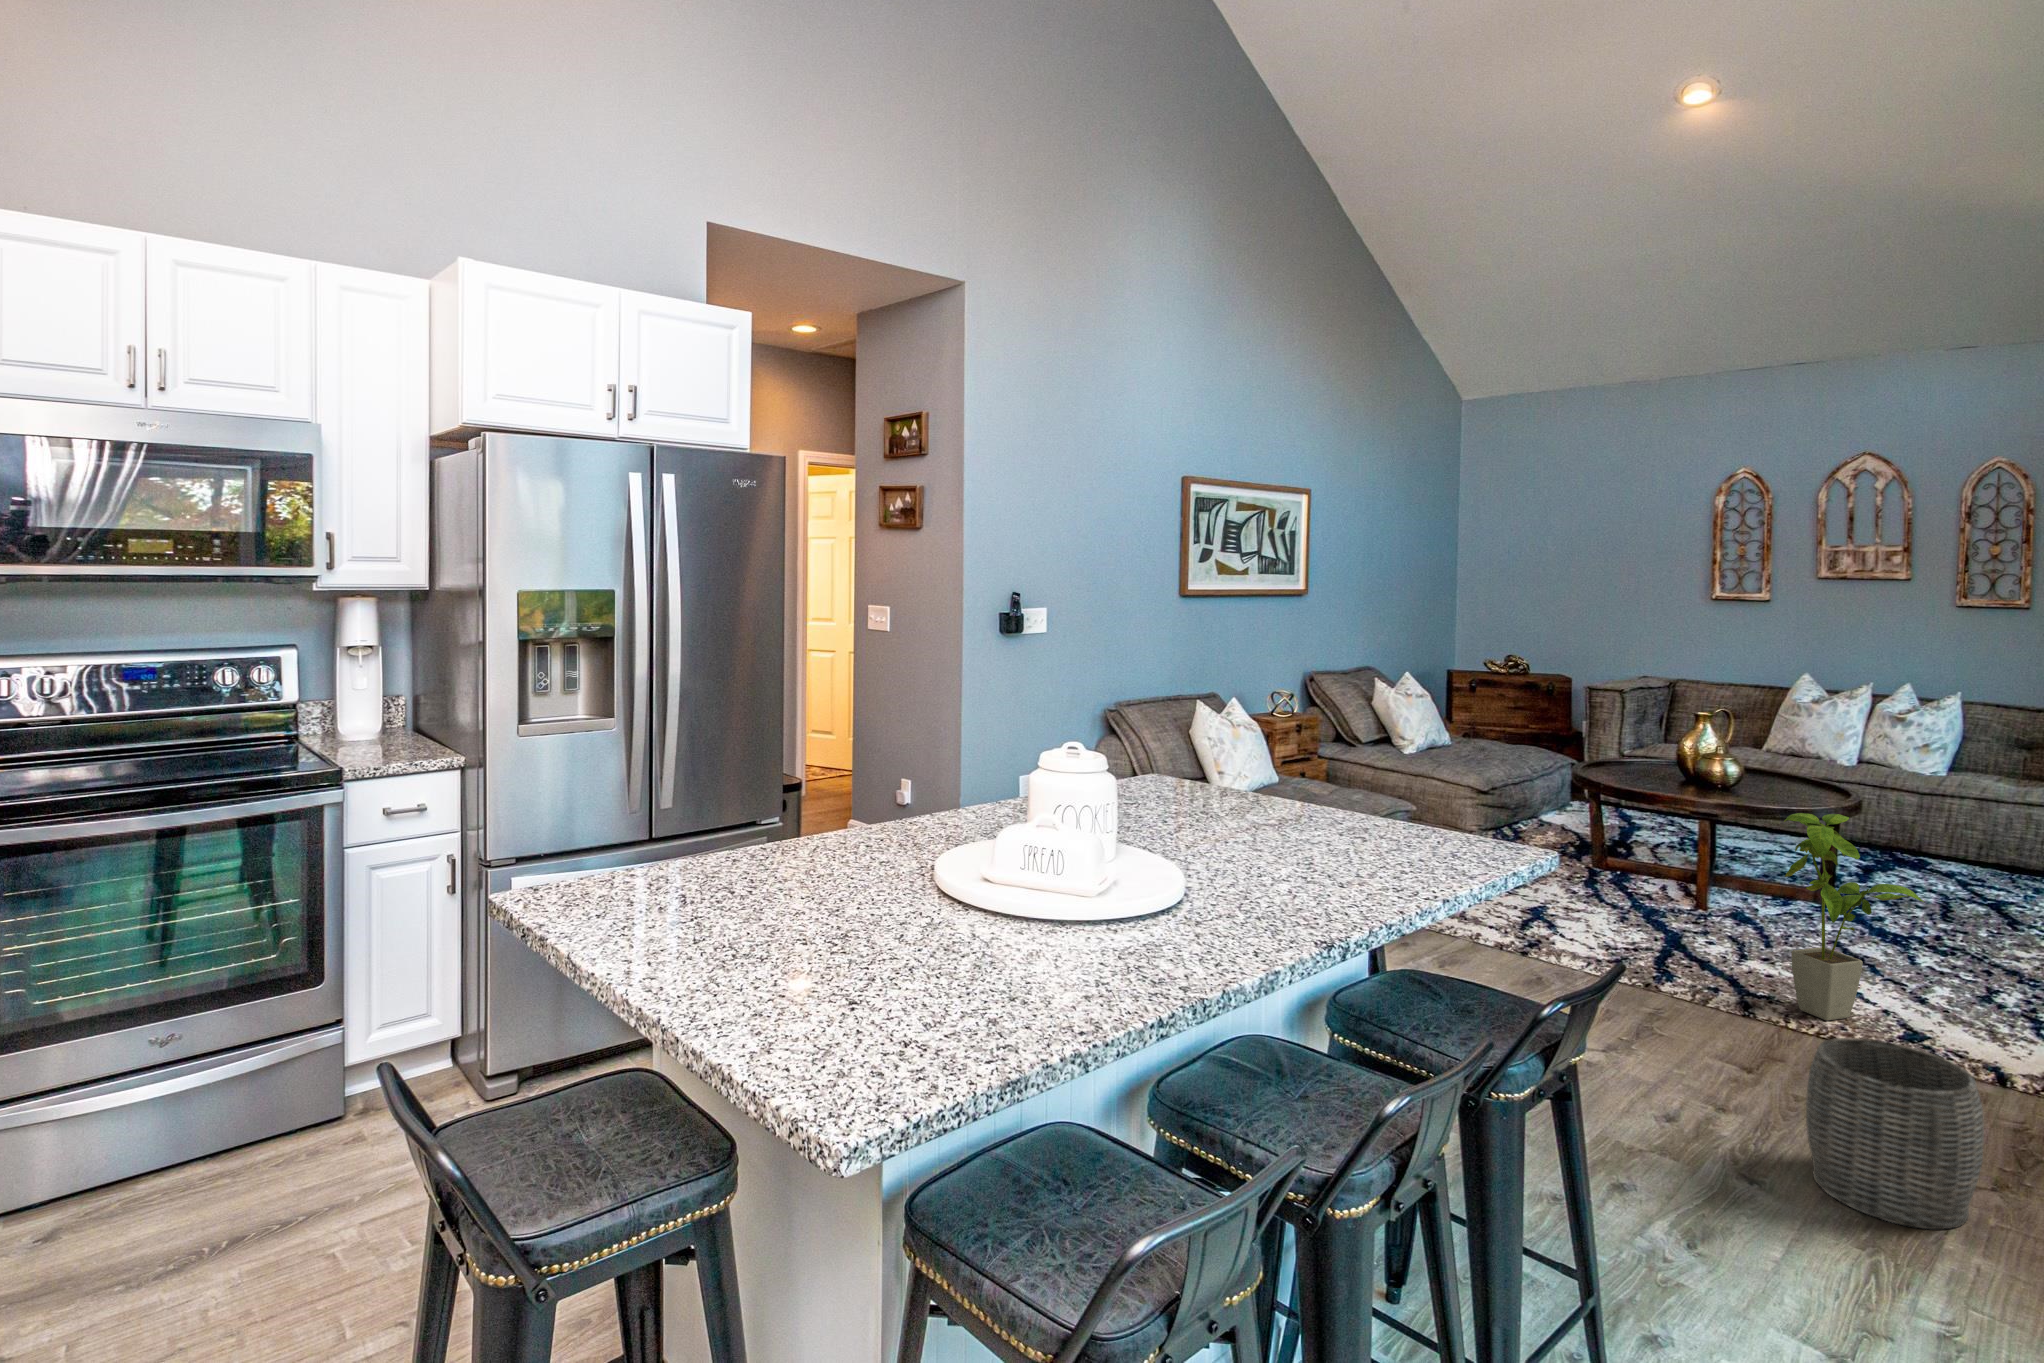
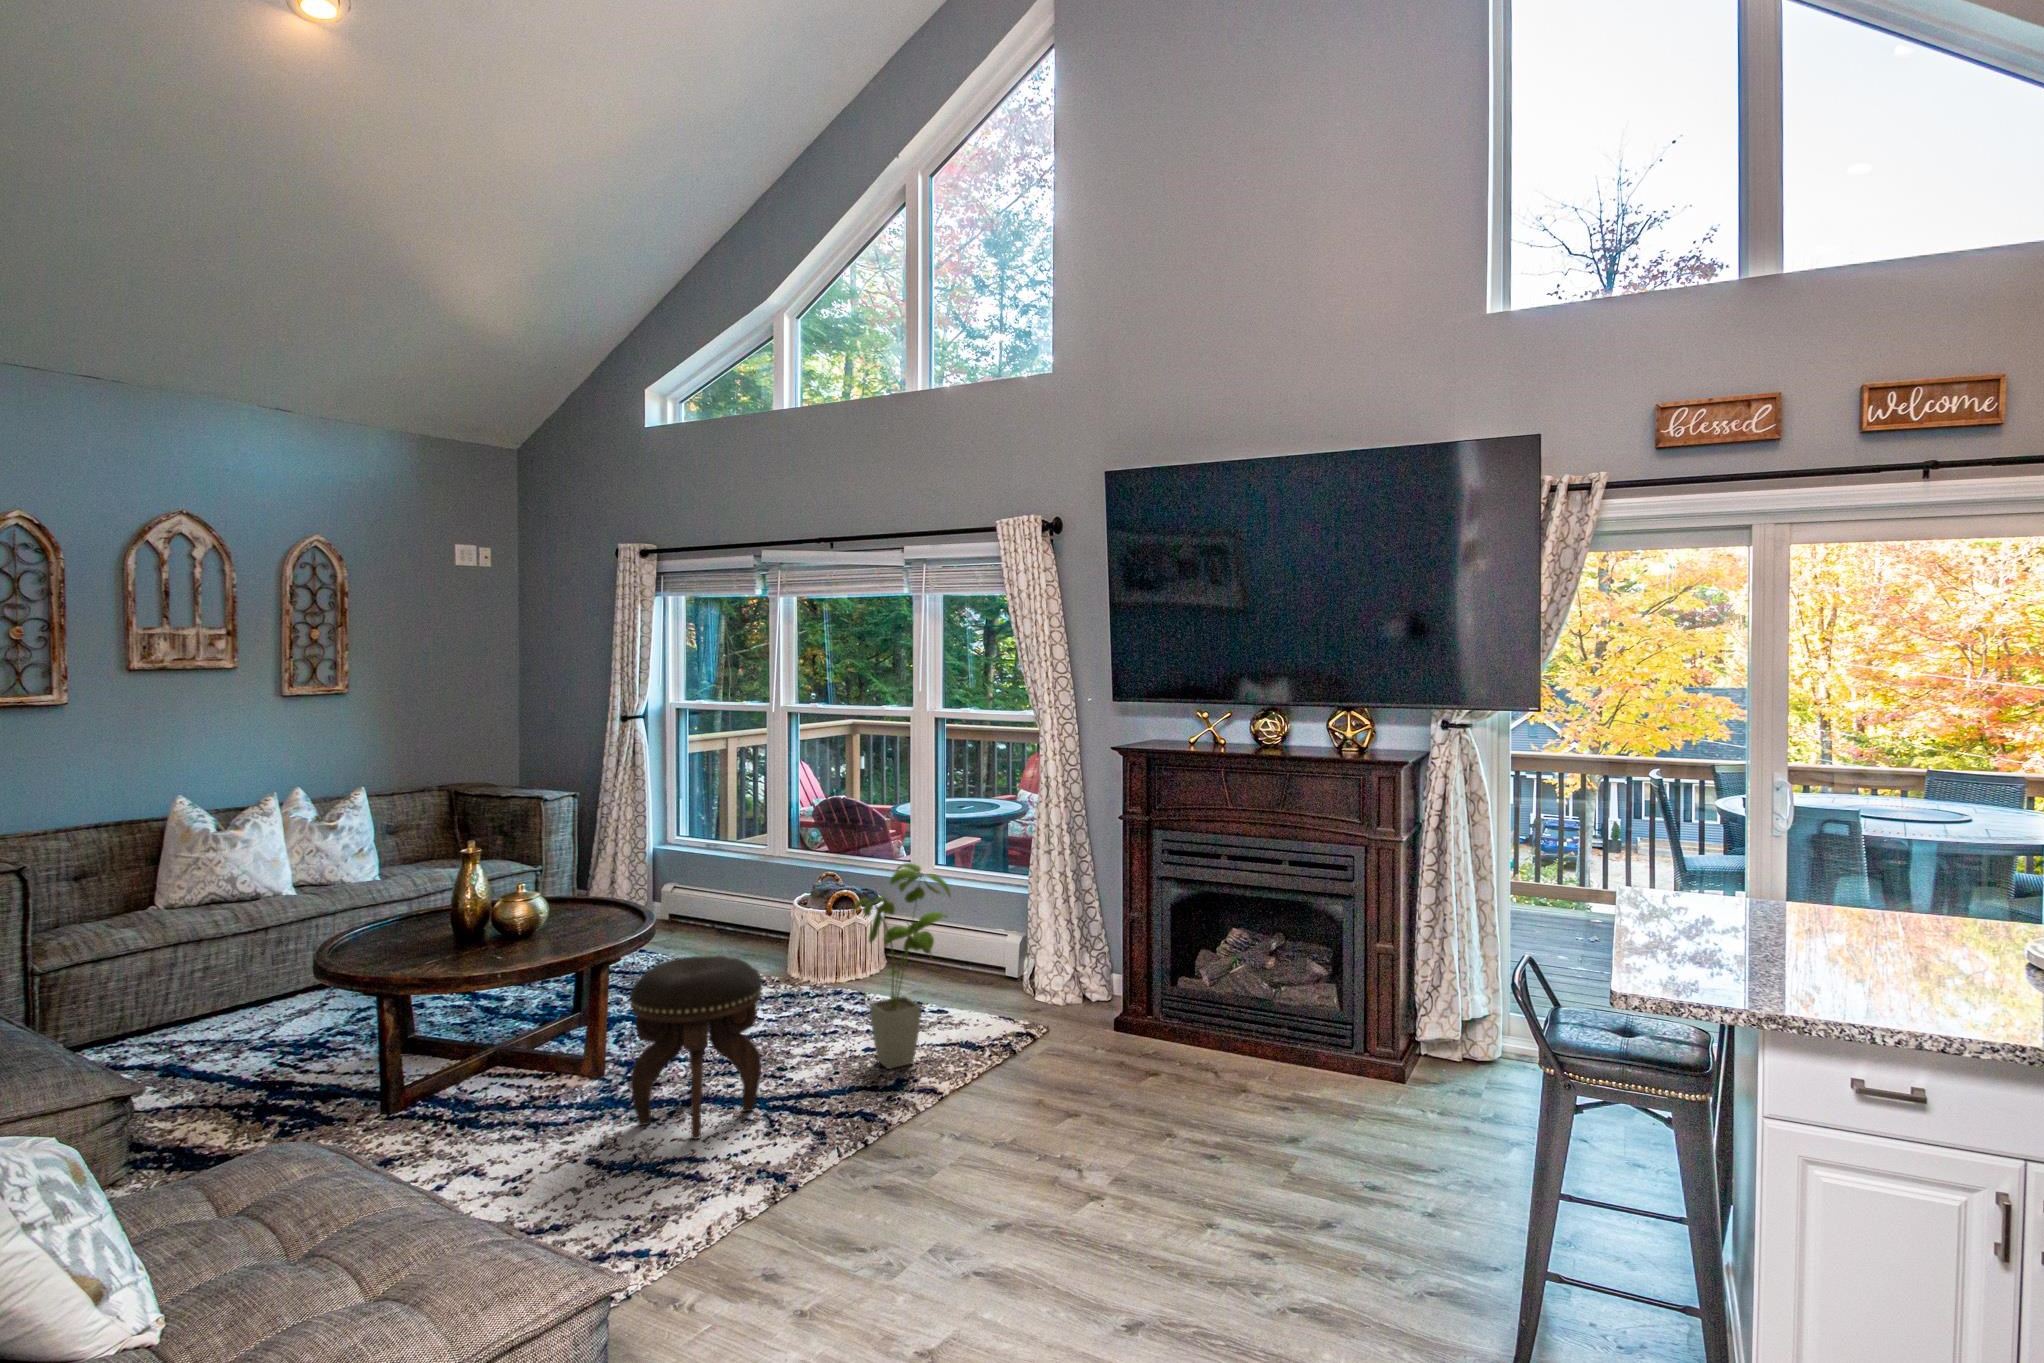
footstool: none [1587,823,1702,962] -> present [630,955,762,1139]
woven basket: present [1806,1038,1984,1229] -> none [1192,976,1294,1109]

